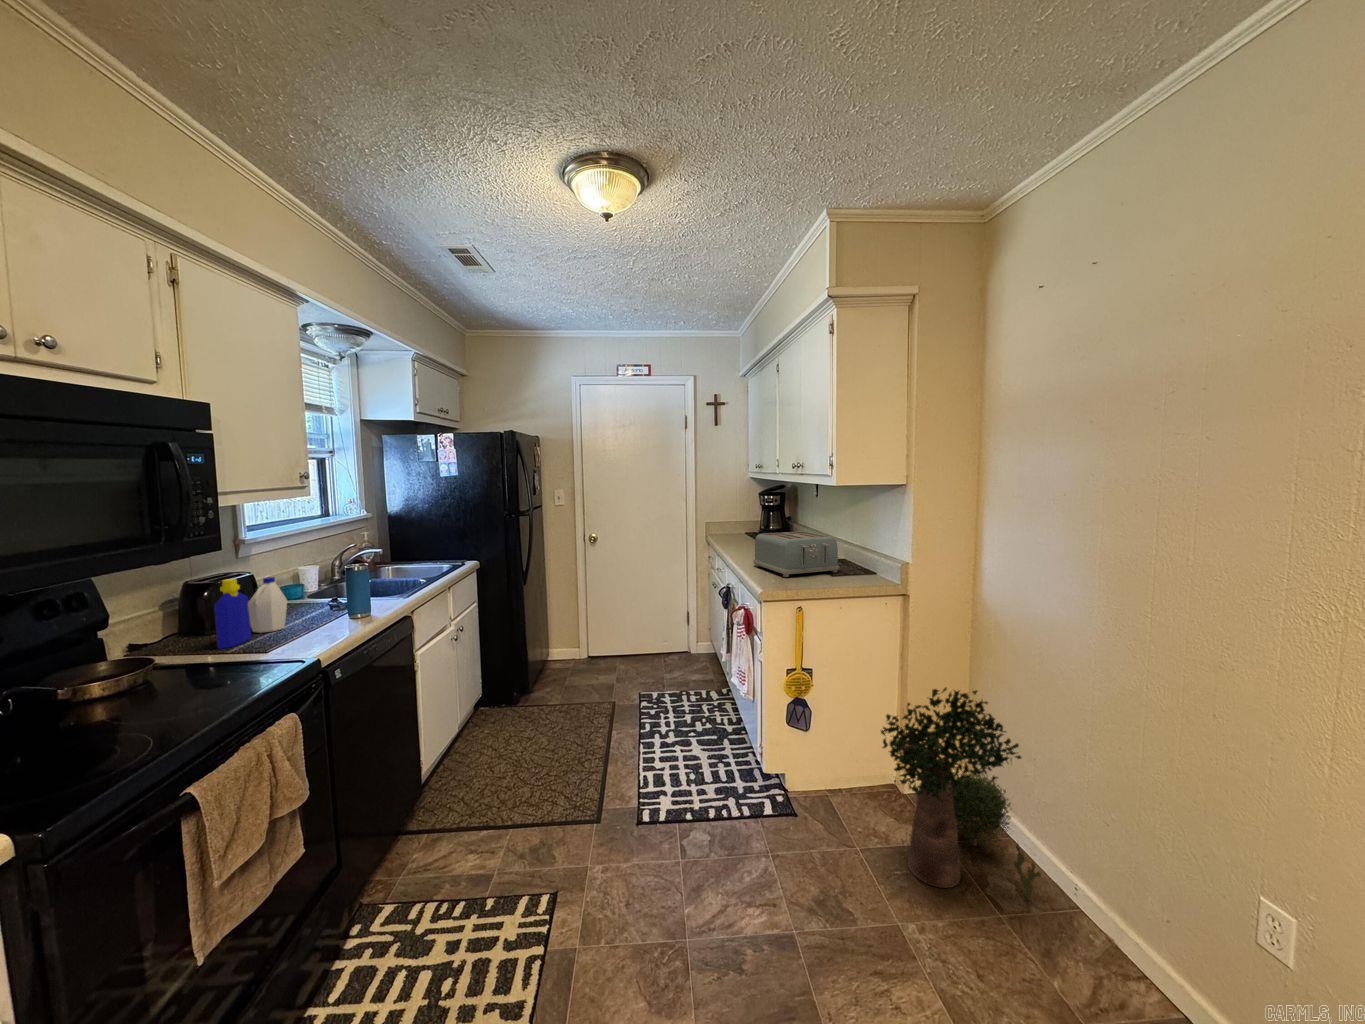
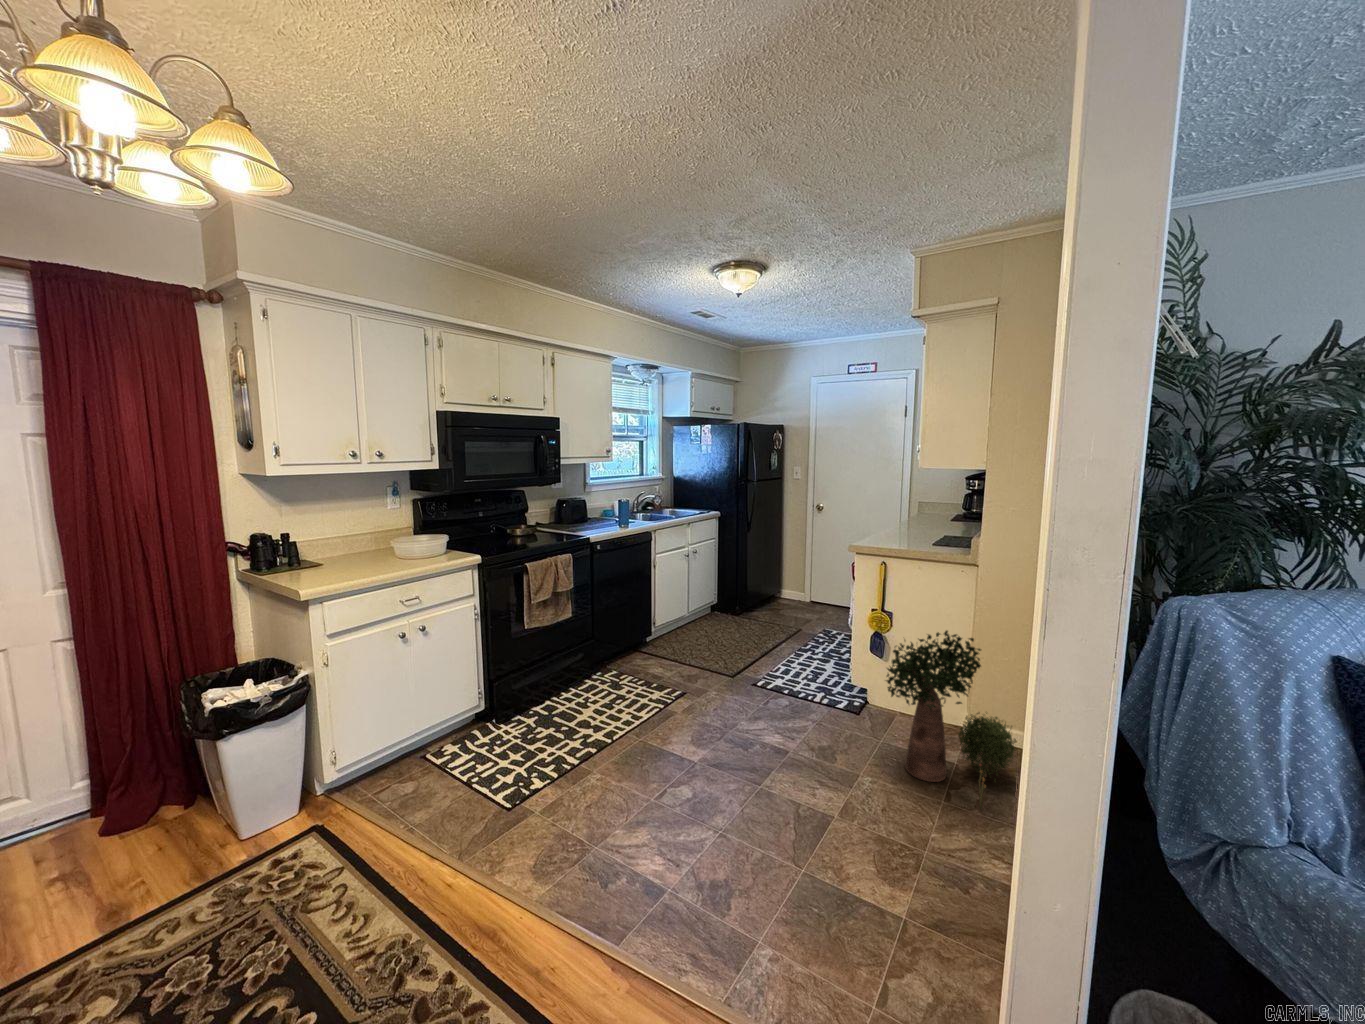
toaster: present [753,531,839,577] -> none [891,507,952,544]
bottle: present [214,577,287,649] -> none [562,498,593,528]

